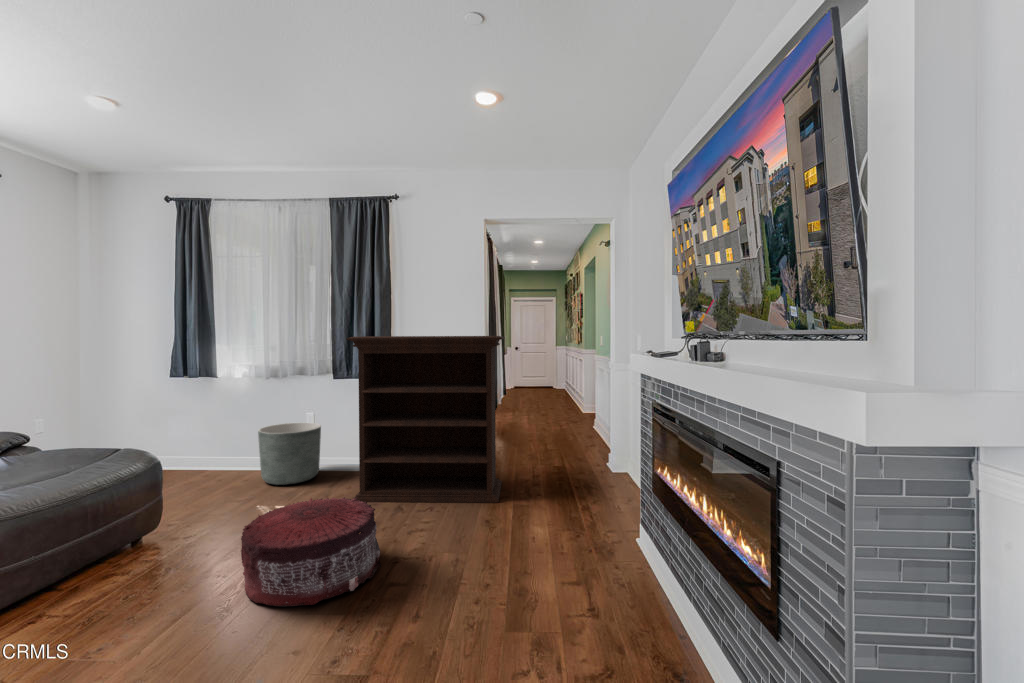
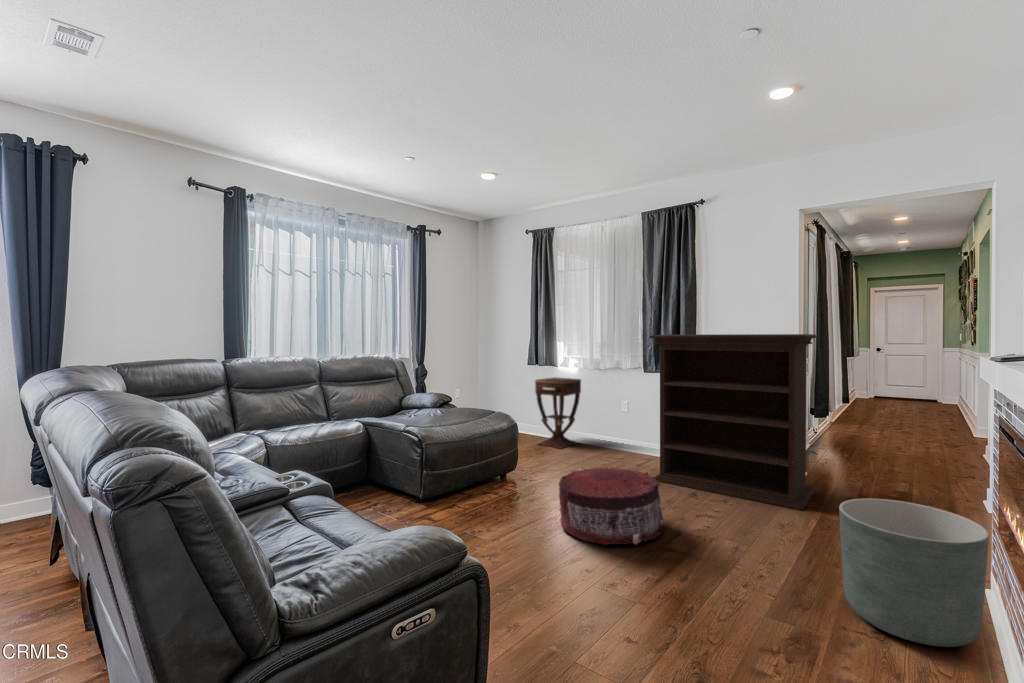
side table: none [182,392,252,483] -> present [535,377,581,449]
planter: present [258,422,321,485] -> present [839,499,989,647]

